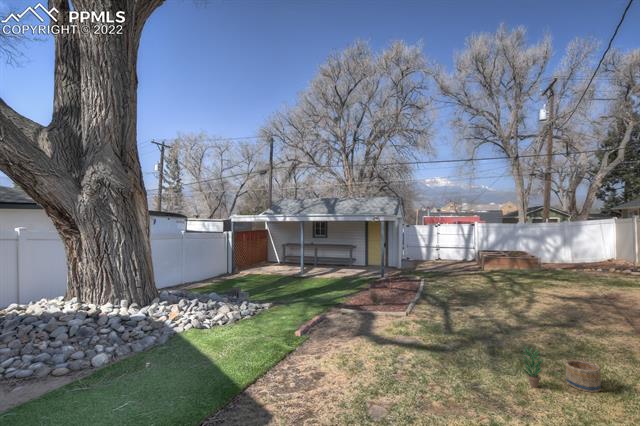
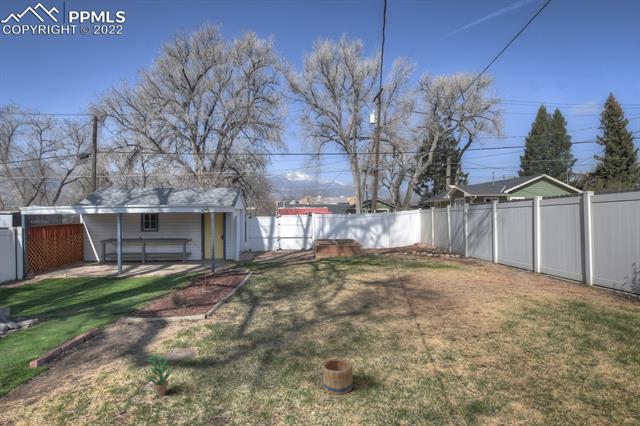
potted plant: present [522,347,543,388] -> present [147,352,172,396]

